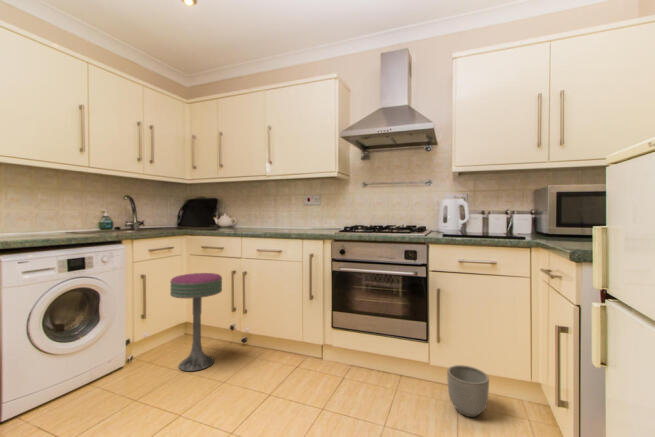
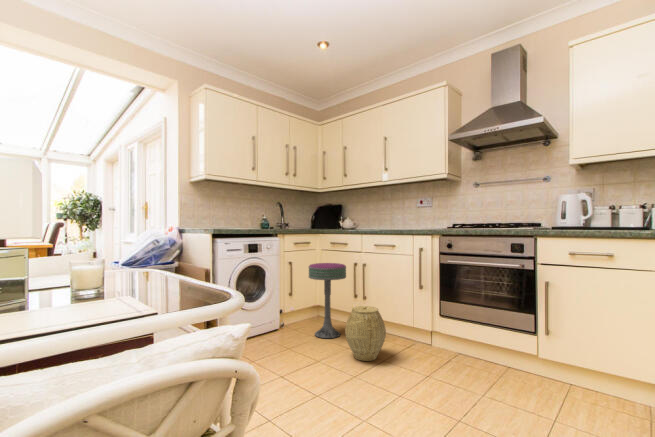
woven basket: none [220,329,272,401] -> present [345,306,386,361]
planter: present [447,365,489,417] -> none [554,357,601,406]

